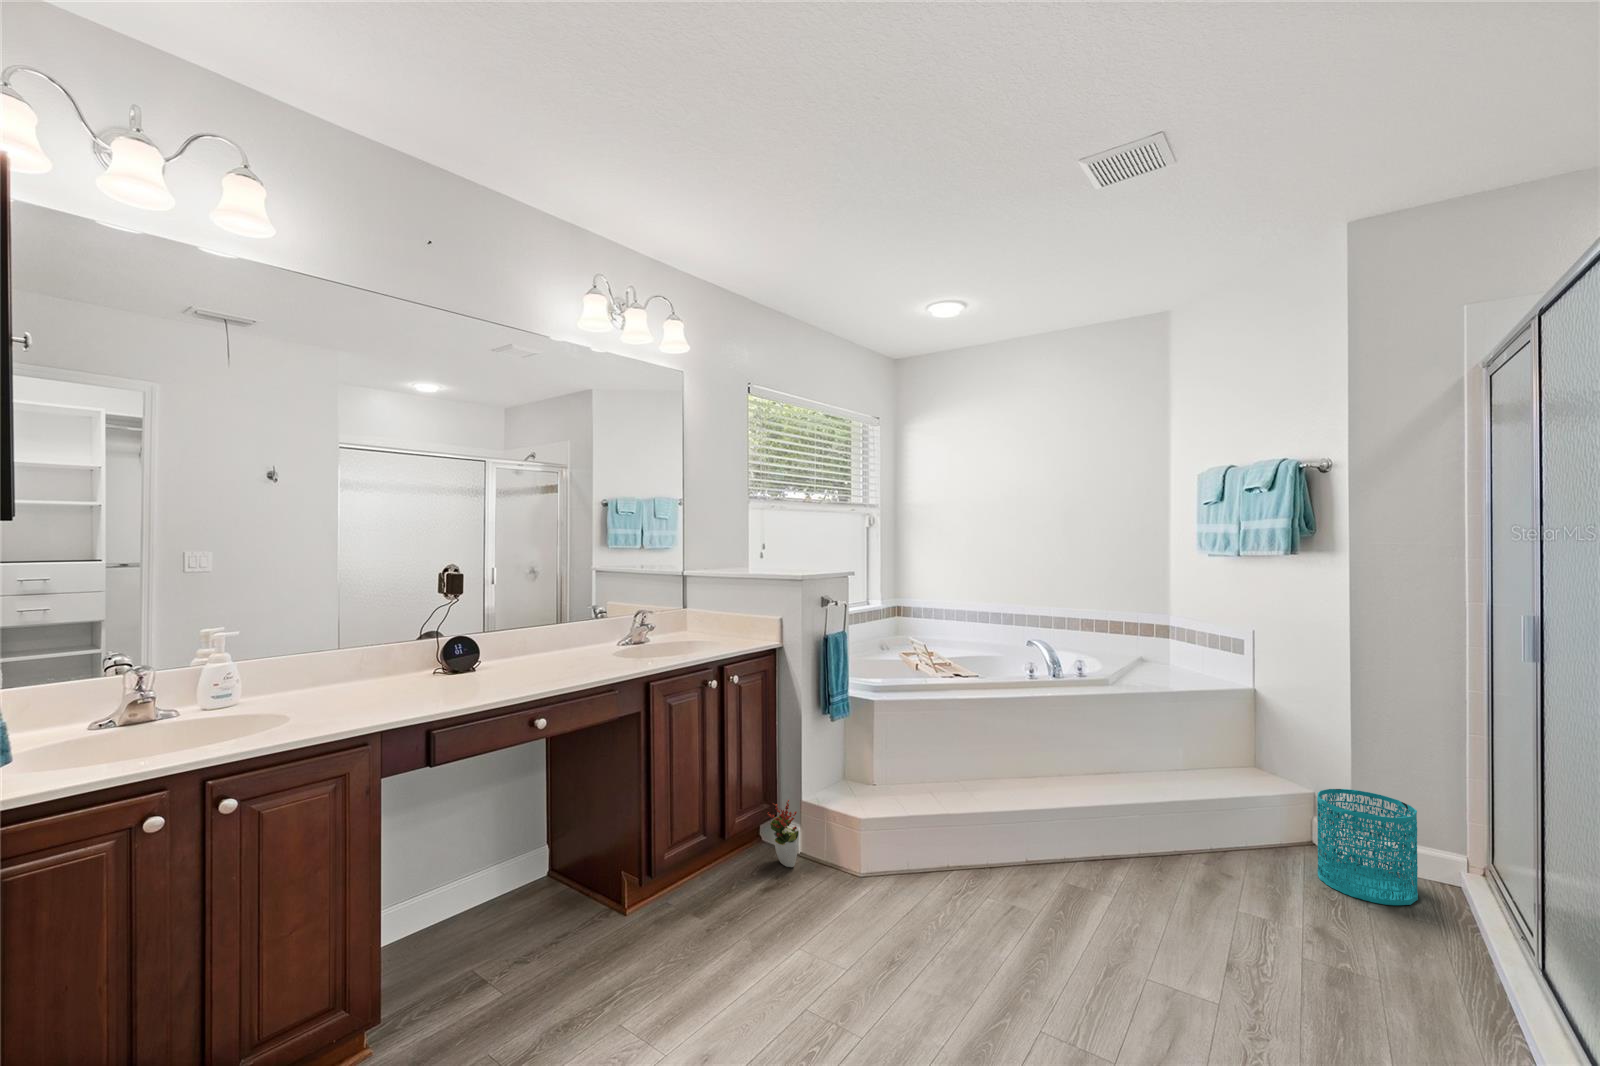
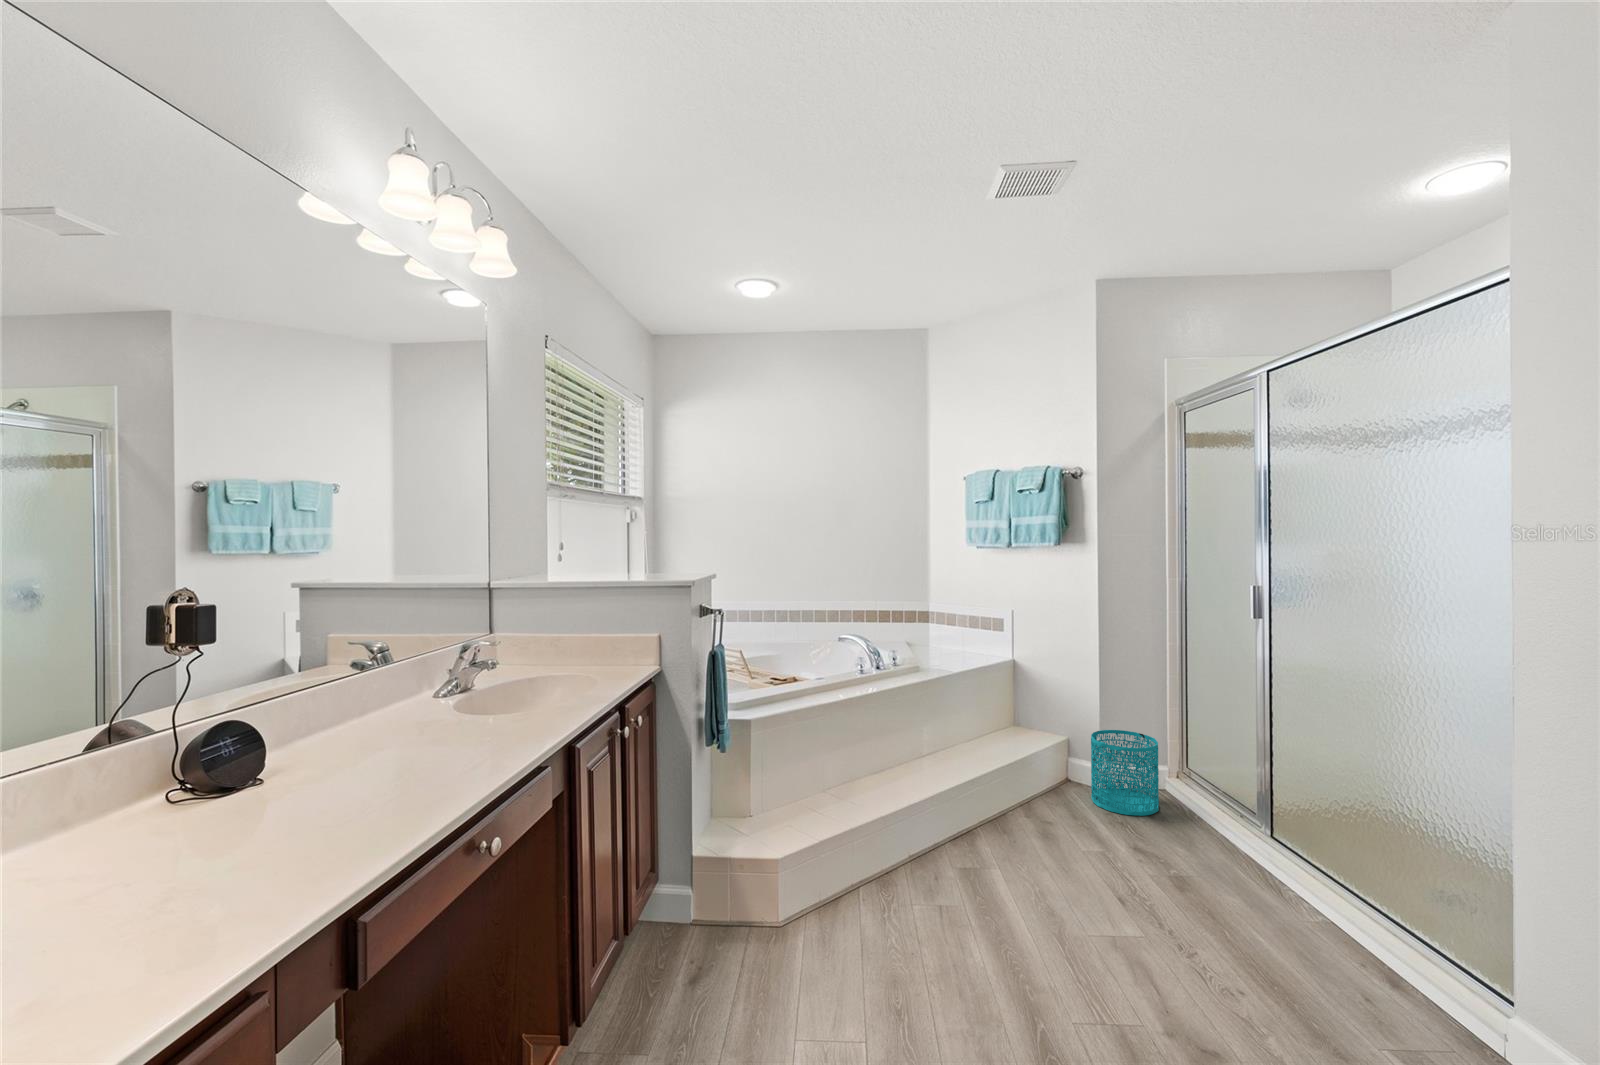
decorative plant: present [767,800,798,867] -> none [664,858,707,942]

